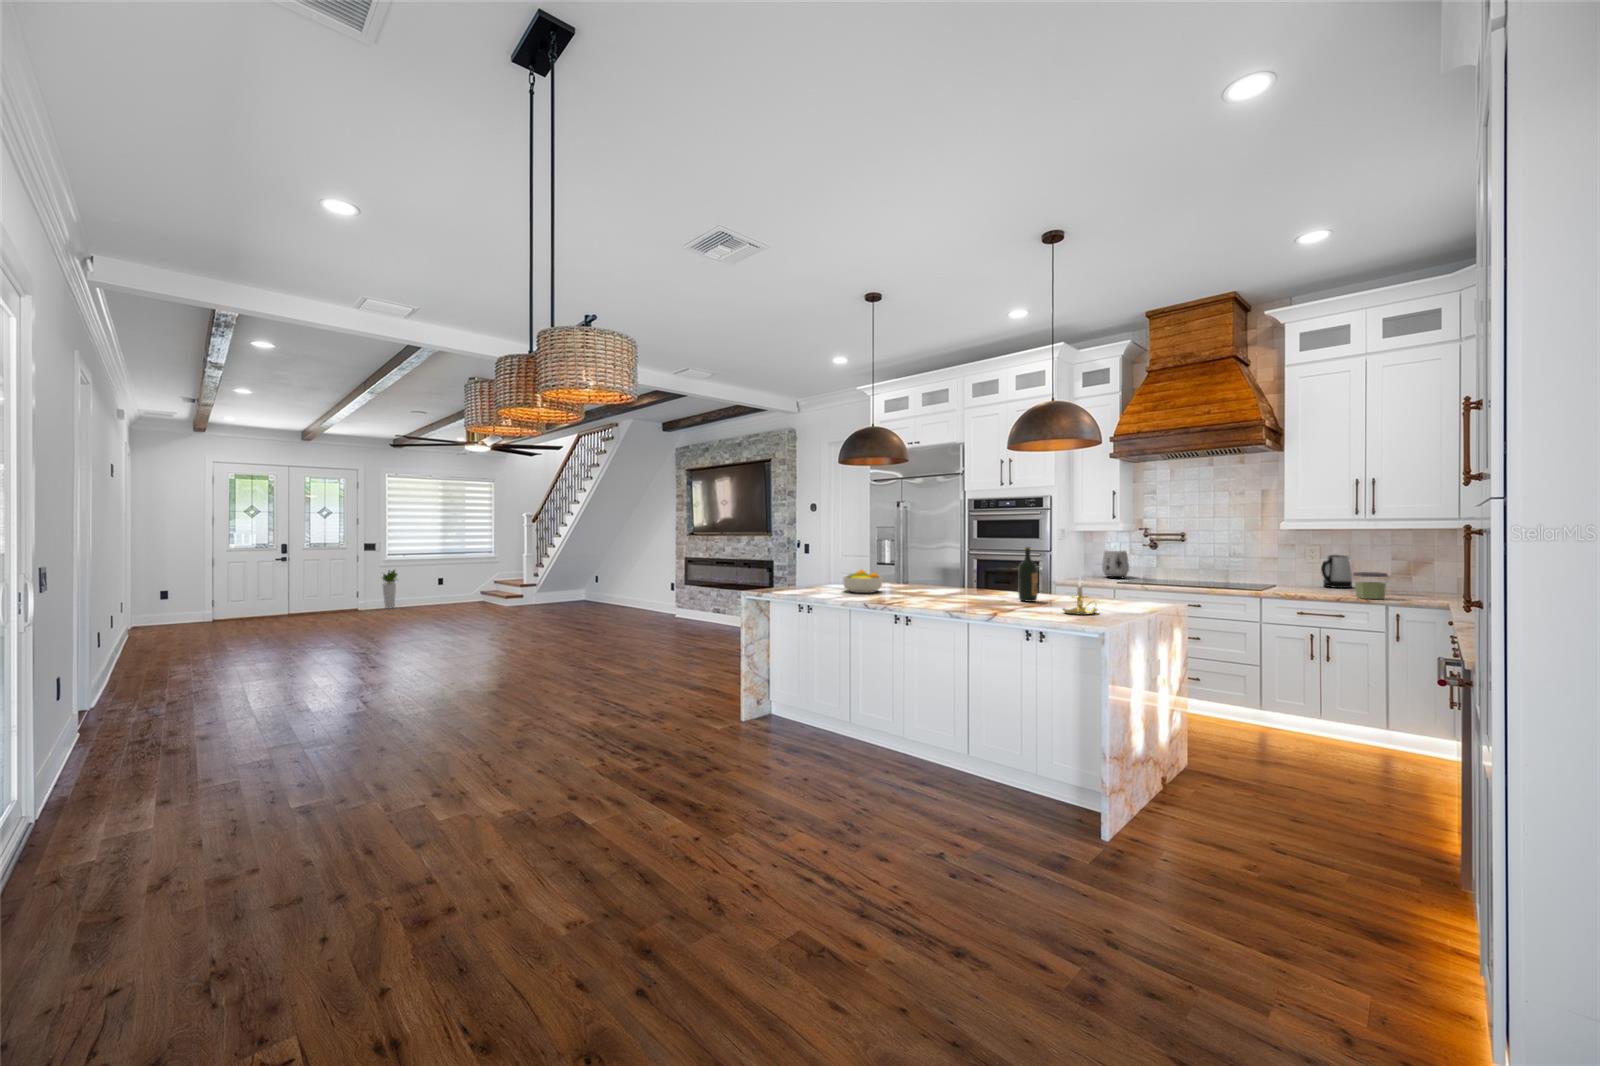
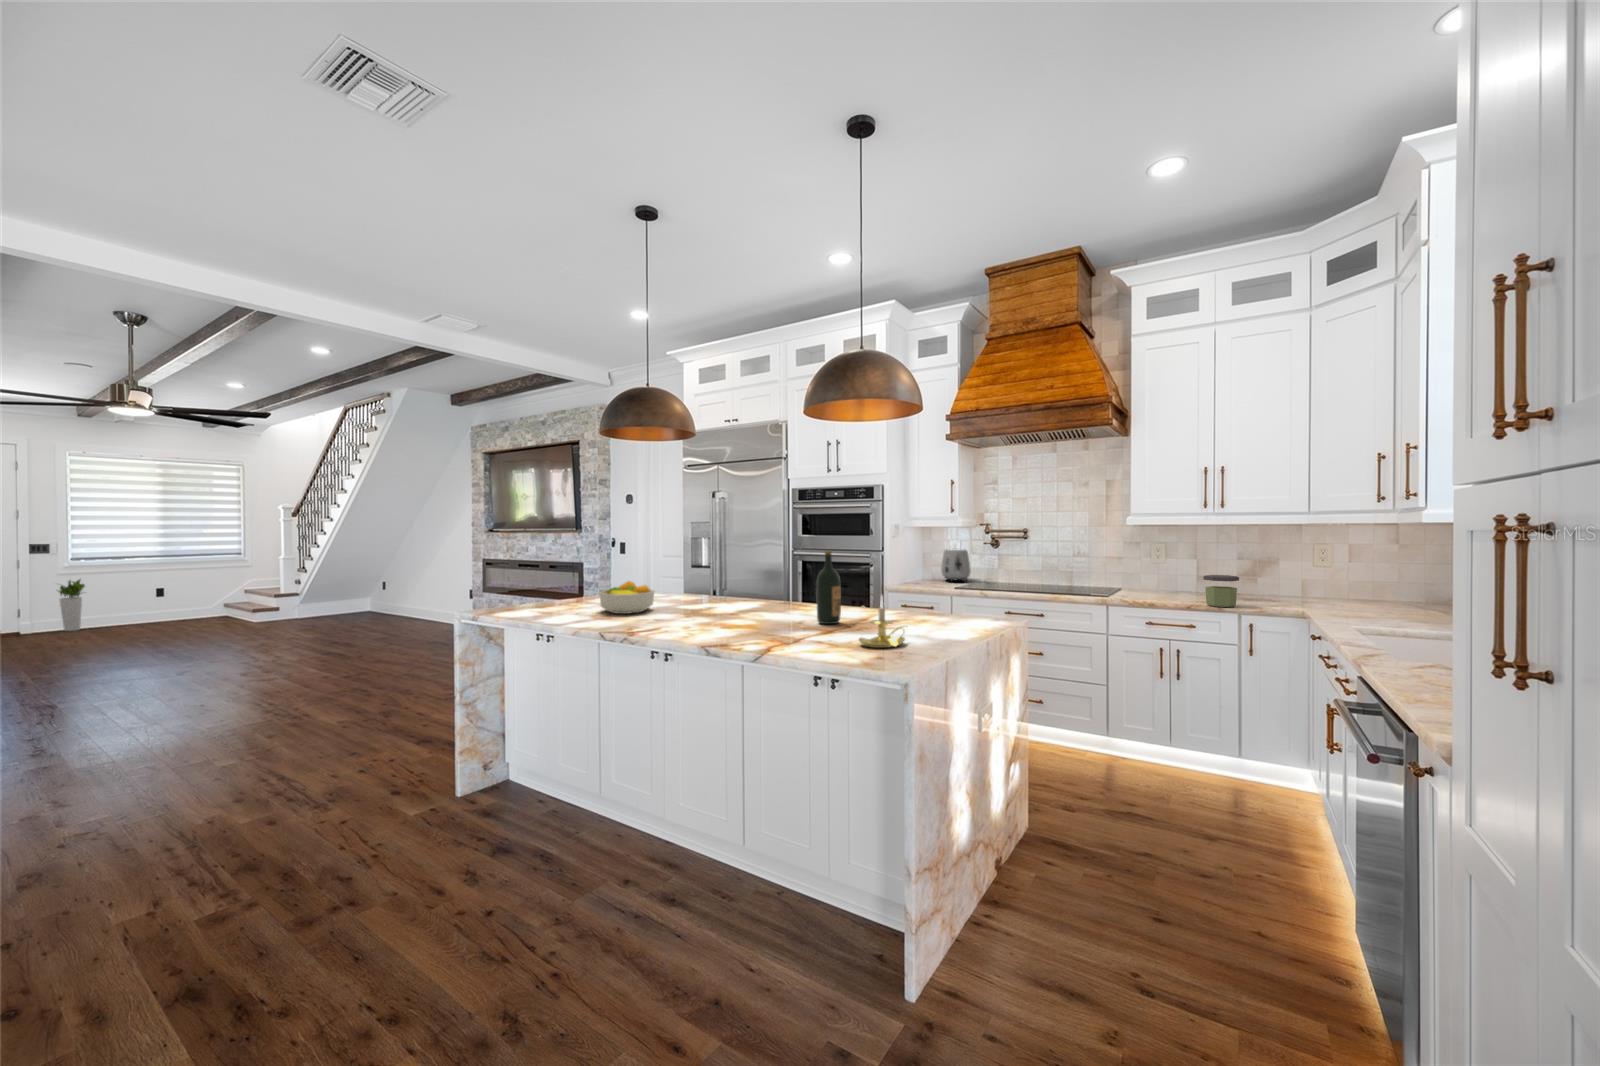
kettle: present [1321,555,1352,588] -> none [1168,553,1199,592]

